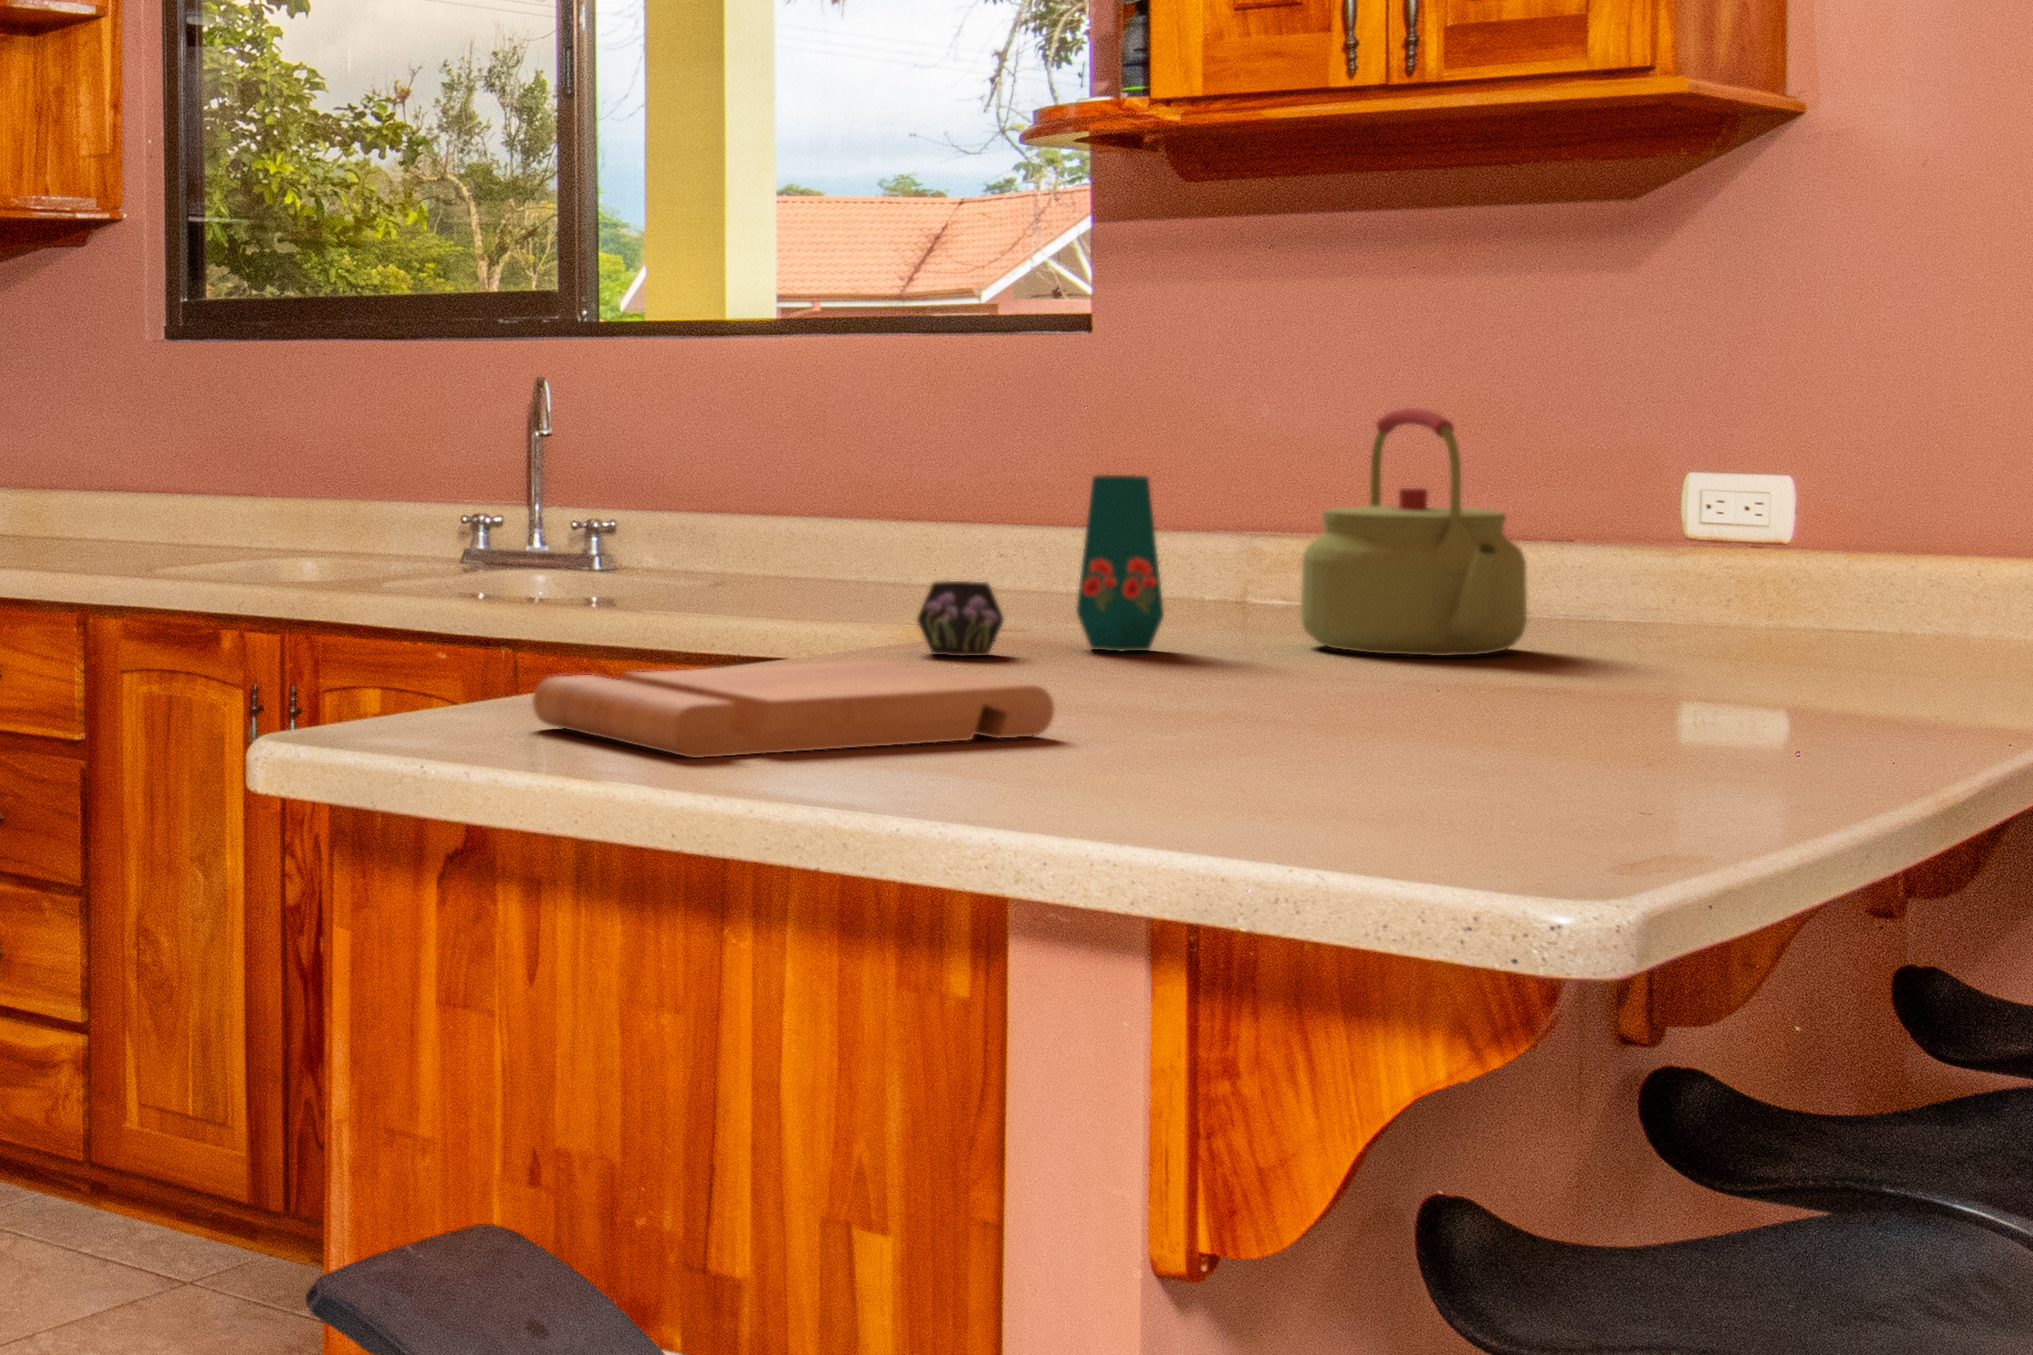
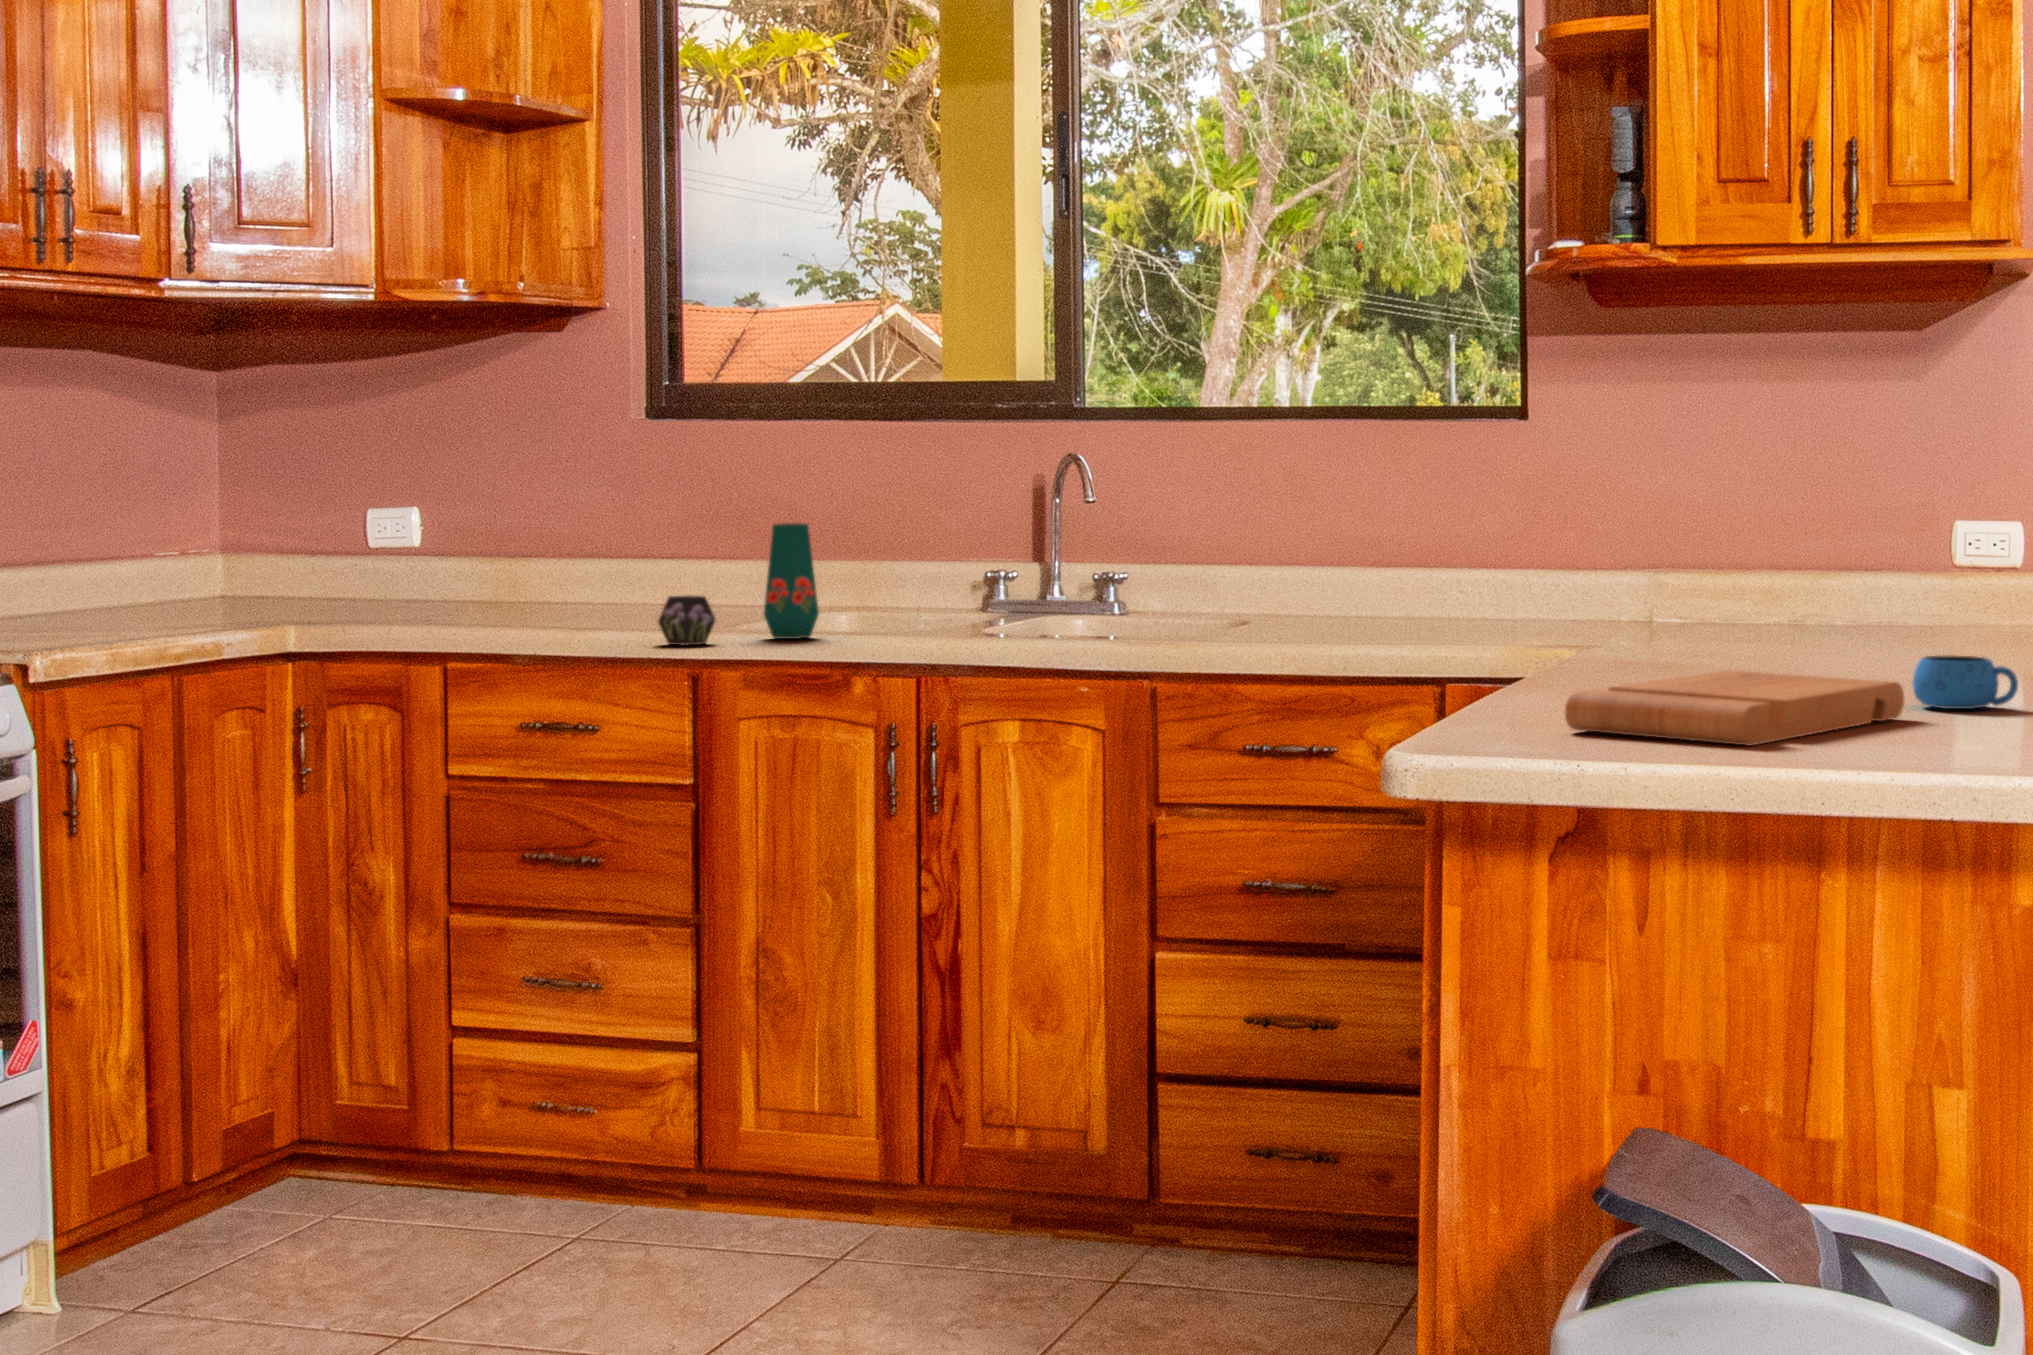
kettle: present [1300,408,1527,656] -> none [1797,480,1957,655]
vase: present [917,475,1164,656] -> present [658,523,819,645]
mug: none [1132,653,1273,730] -> present [1913,655,2018,709]

